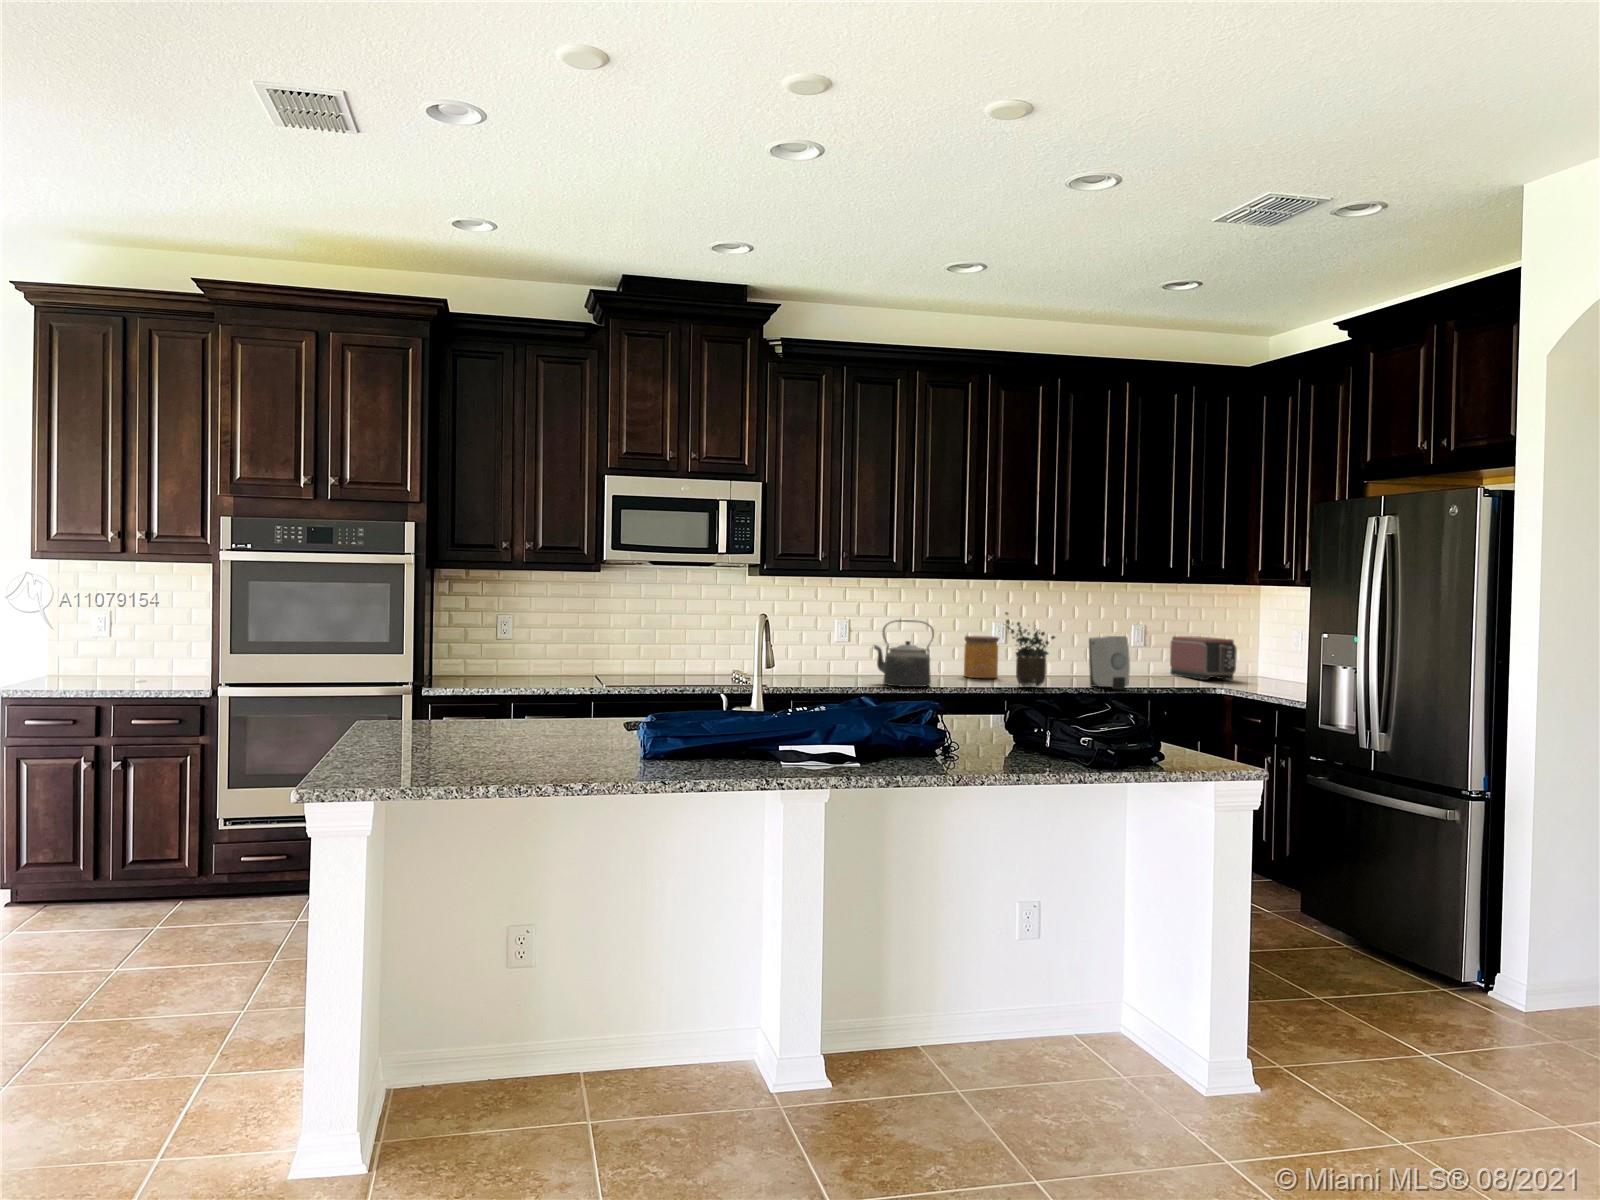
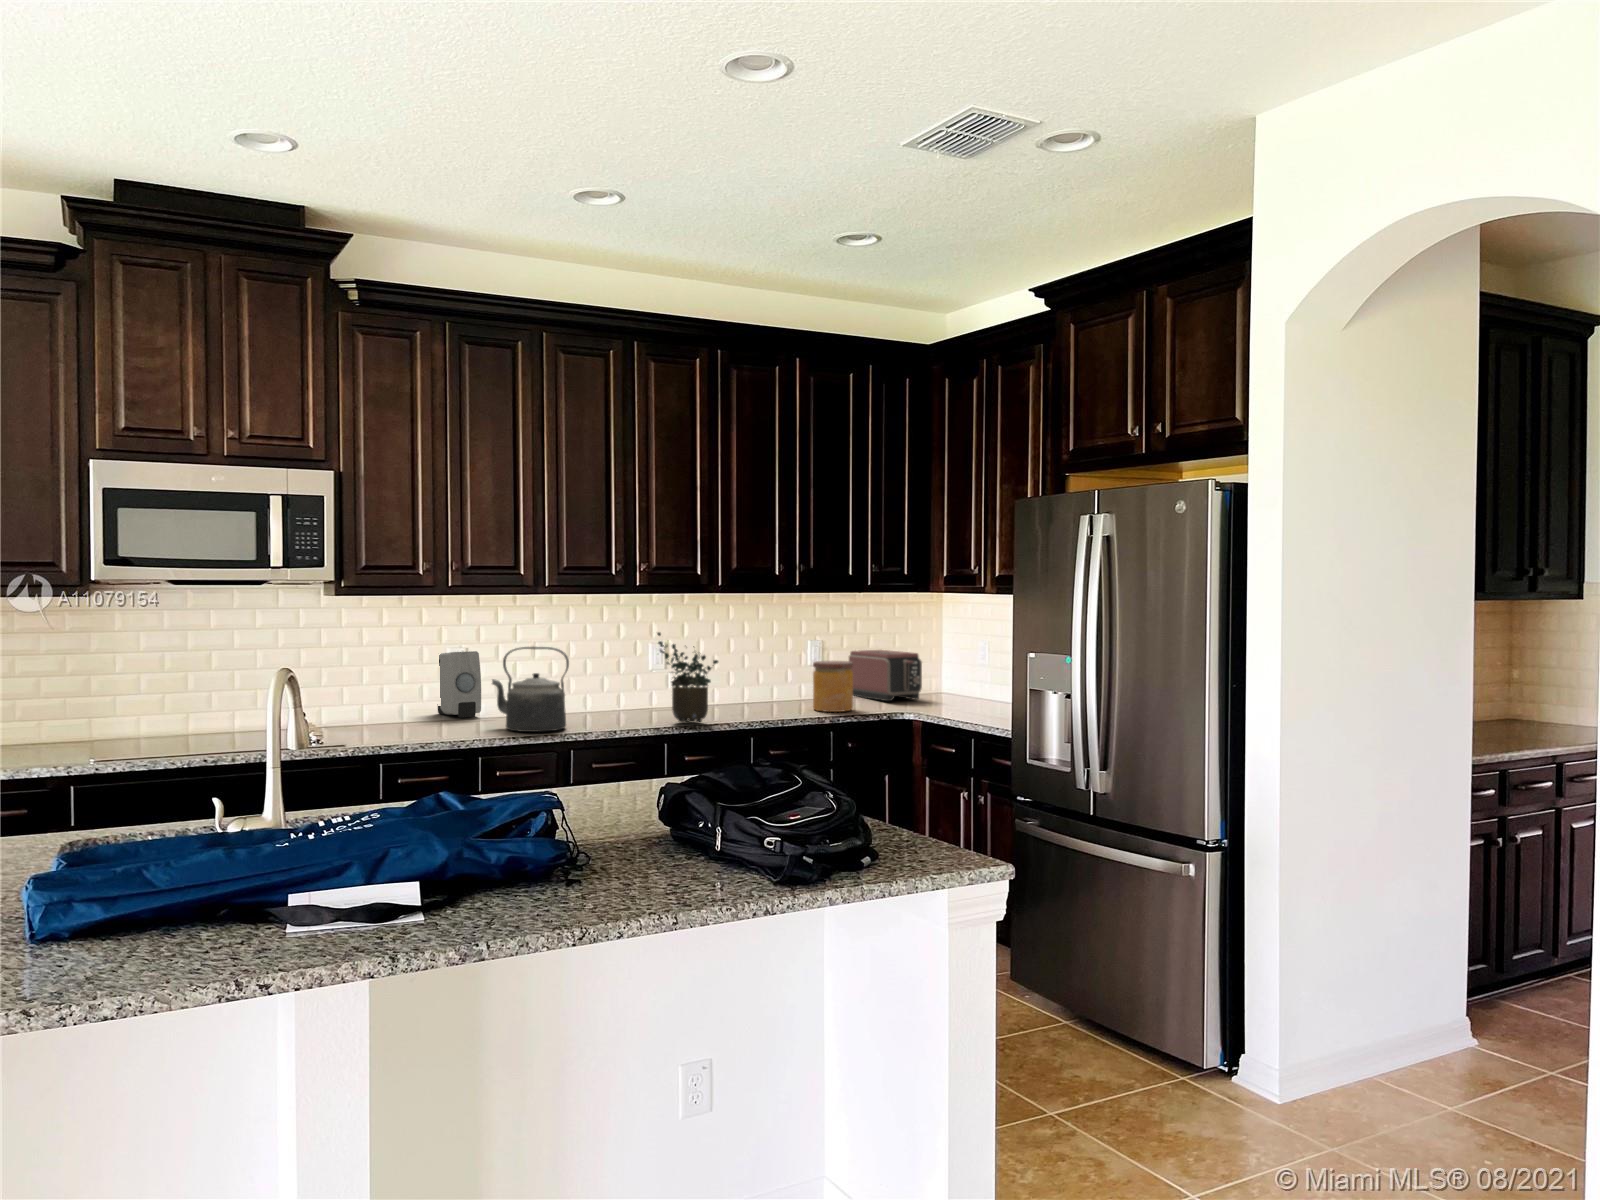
jar: present [964,636,999,678] -> present [813,661,853,712]
soap dispenser: present [1089,636,1130,689] -> present [438,651,481,718]

